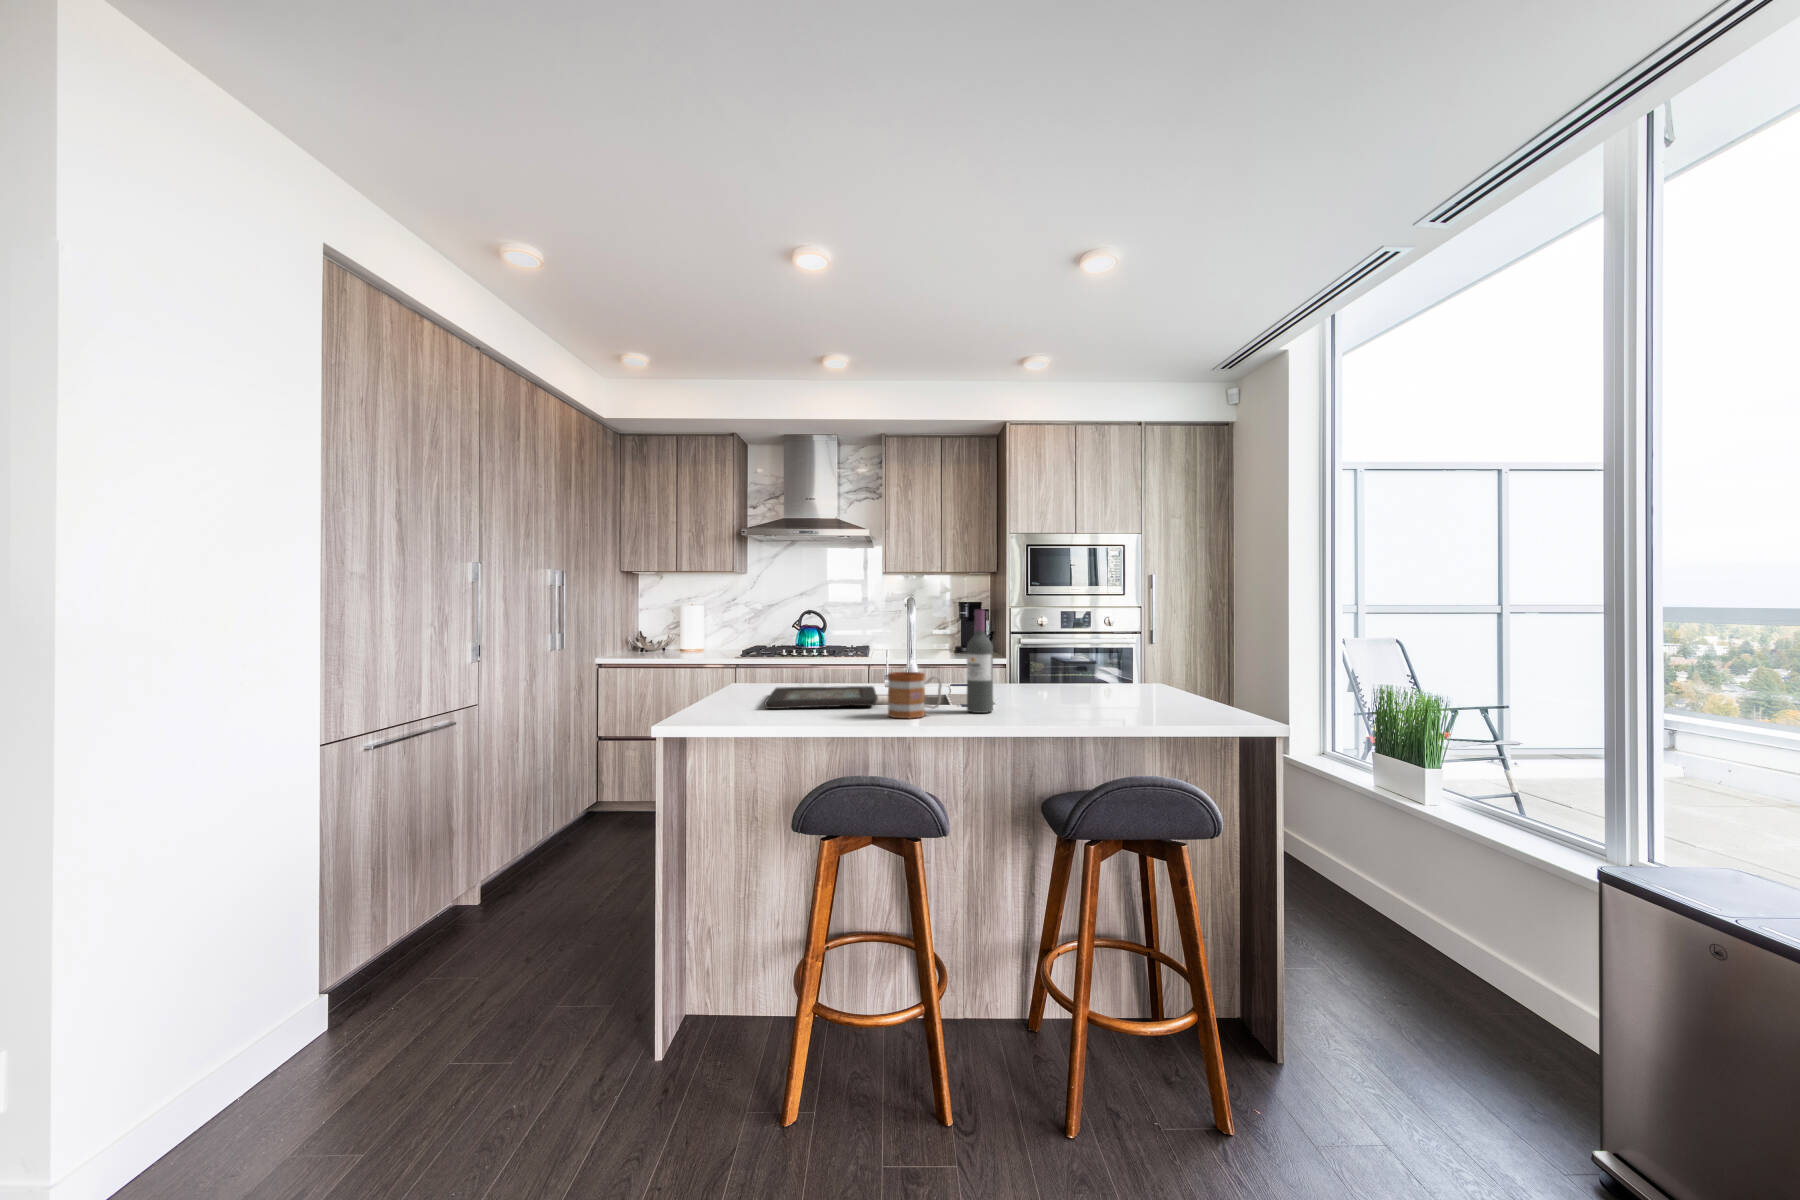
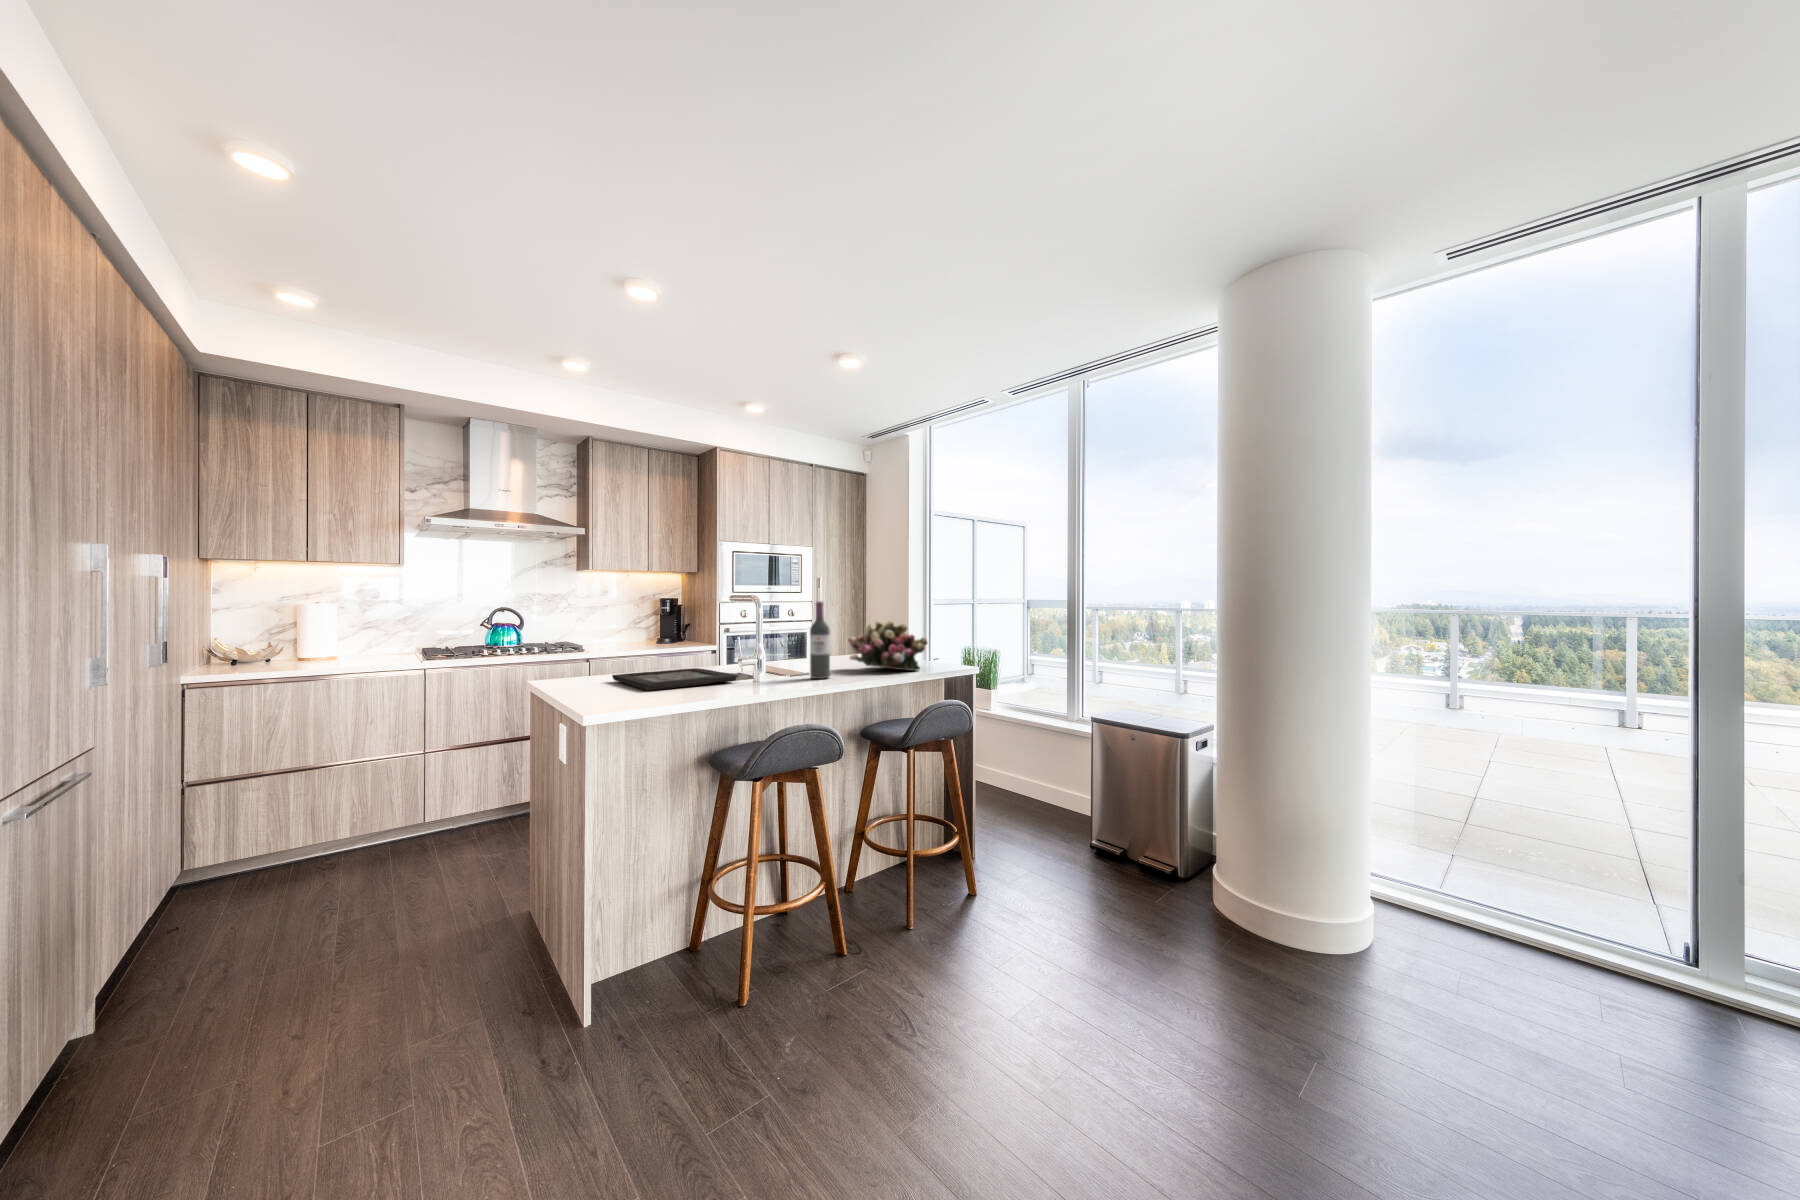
flower arrangement: none [1037,636,1164,713] -> present [848,620,927,671]
mug: present [888,672,942,719] -> none [764,650,803,687]

